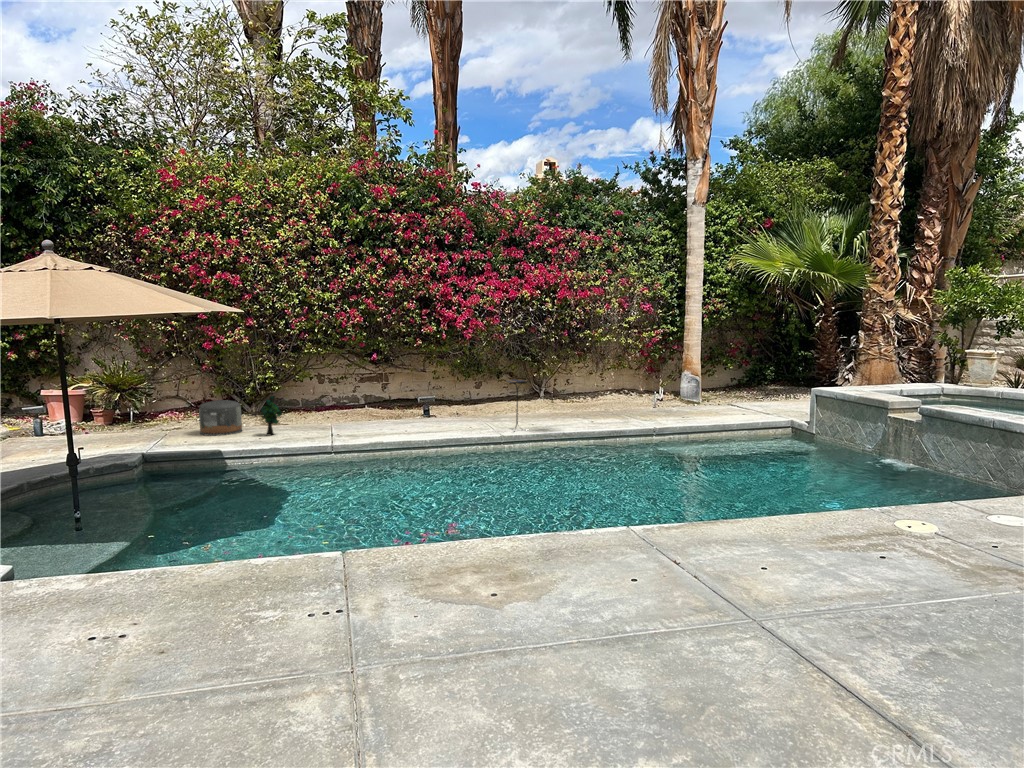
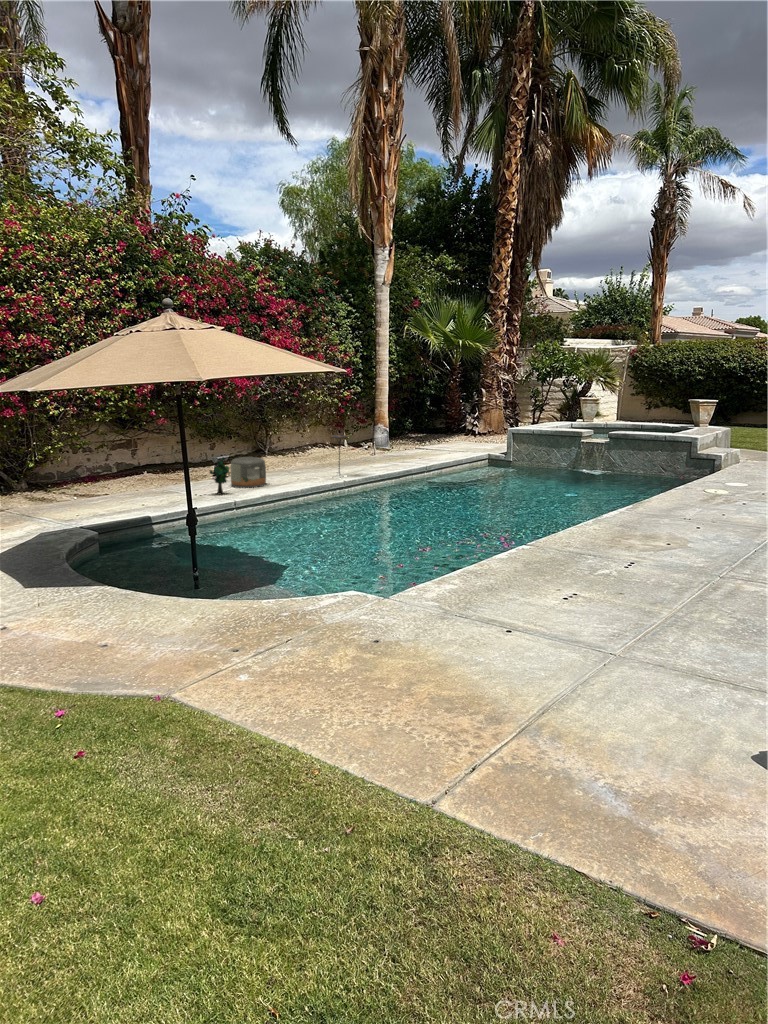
decorative plant: present [259,396,282,435] -> present [210,458,230,494]
pouf: present [199,400,242,436] -> present [230,457,266,488]

